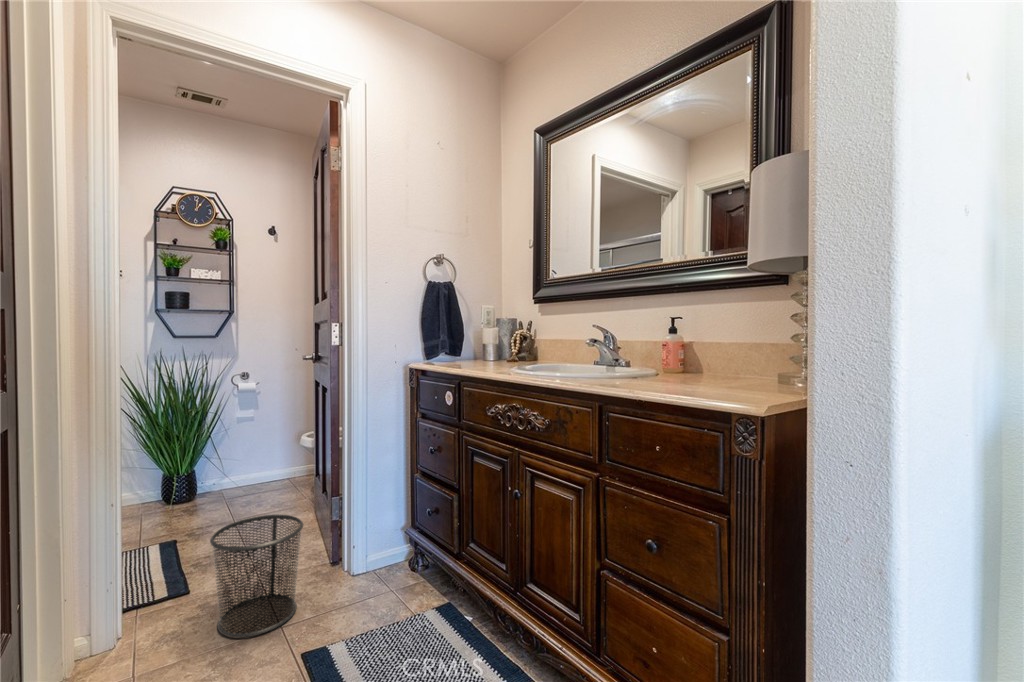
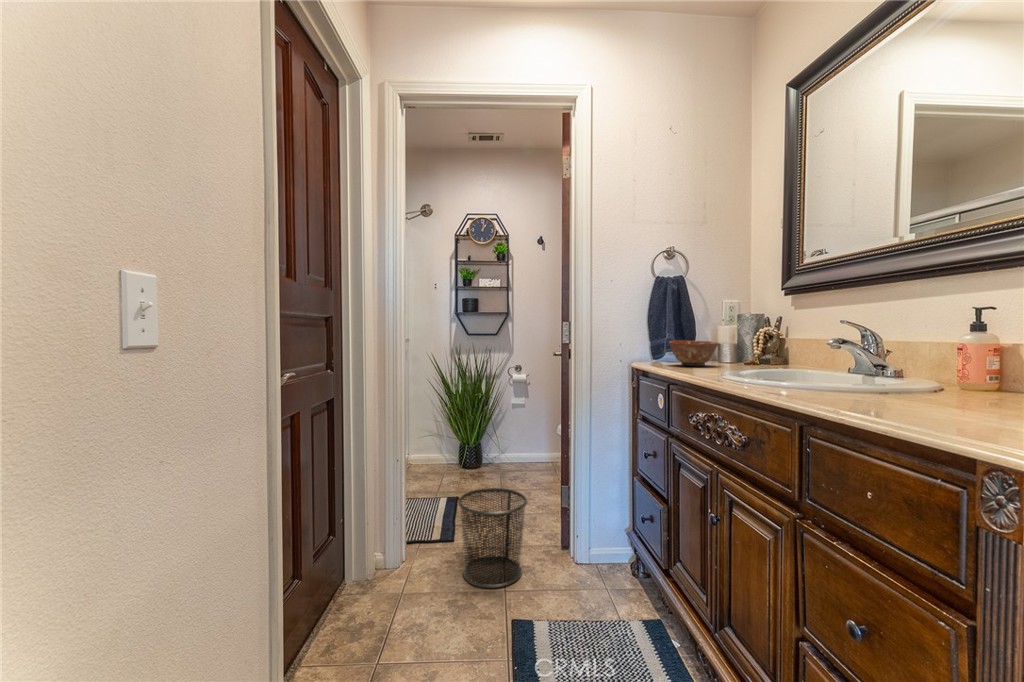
ceramic bowl: none [449,342,491,365] -> present [669,341,719,366]

